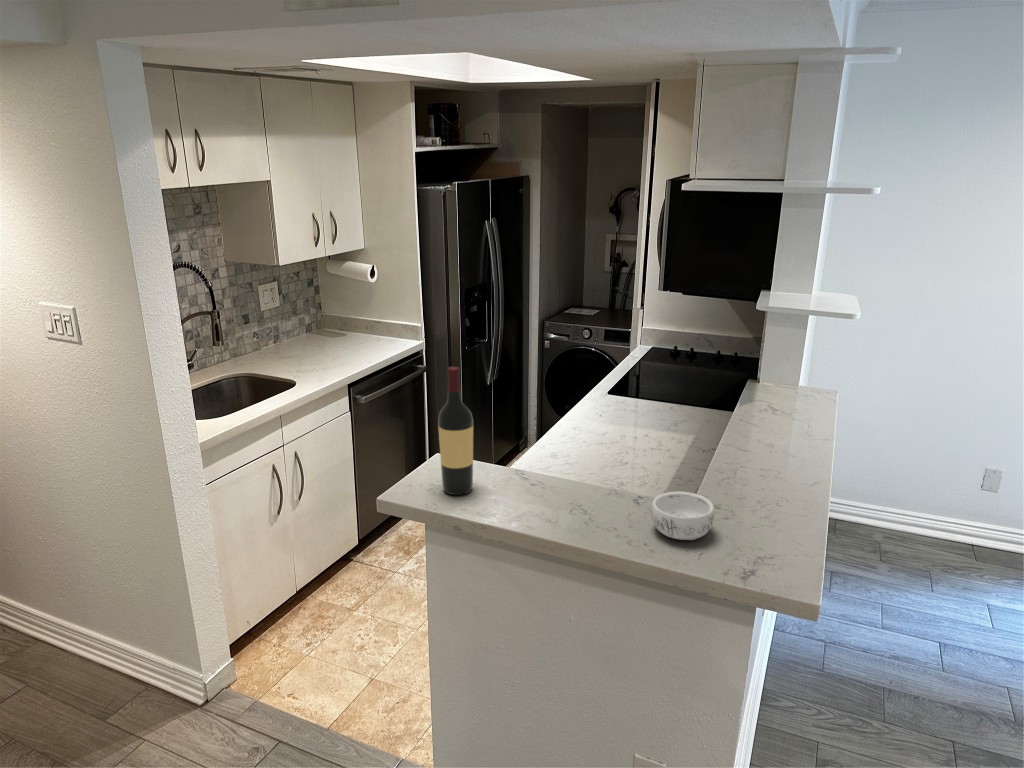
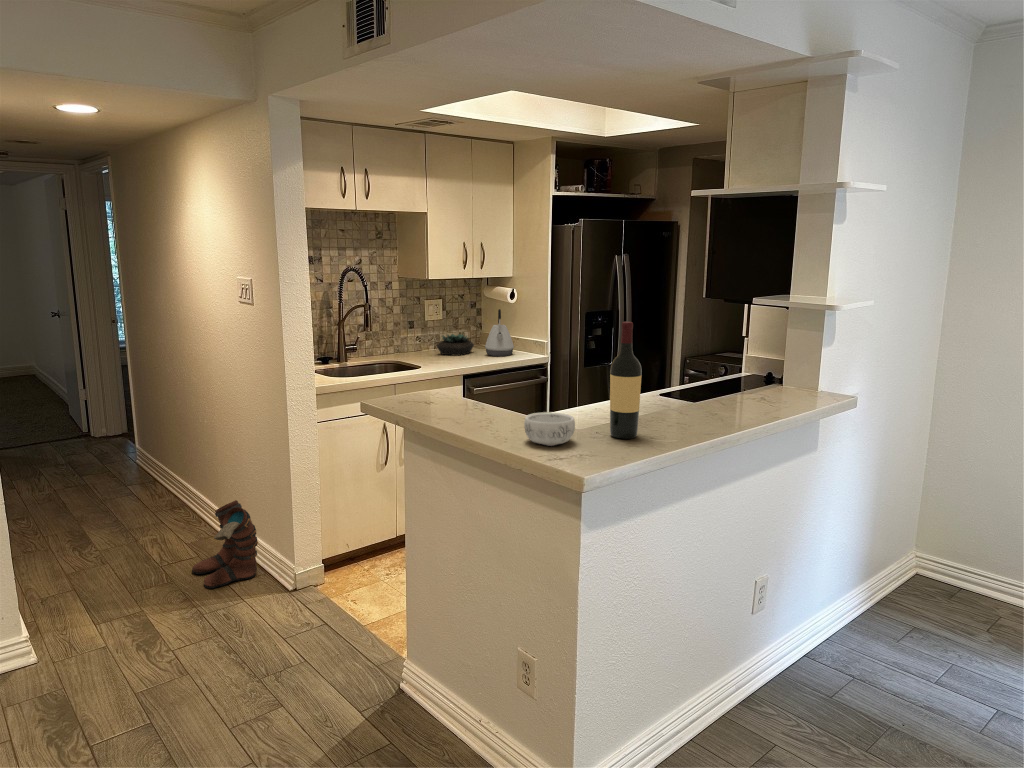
kettle: none [350,293,385,350] -> present [485,309,514,356]
succulent plant: none [286,324,330,353] -> present [437,334,474,356]
wine bottle: present [438,366,473,495] -> present [610,322,642,439]
boots: none [35,603,136,735] -> present [192,500,258,588]

